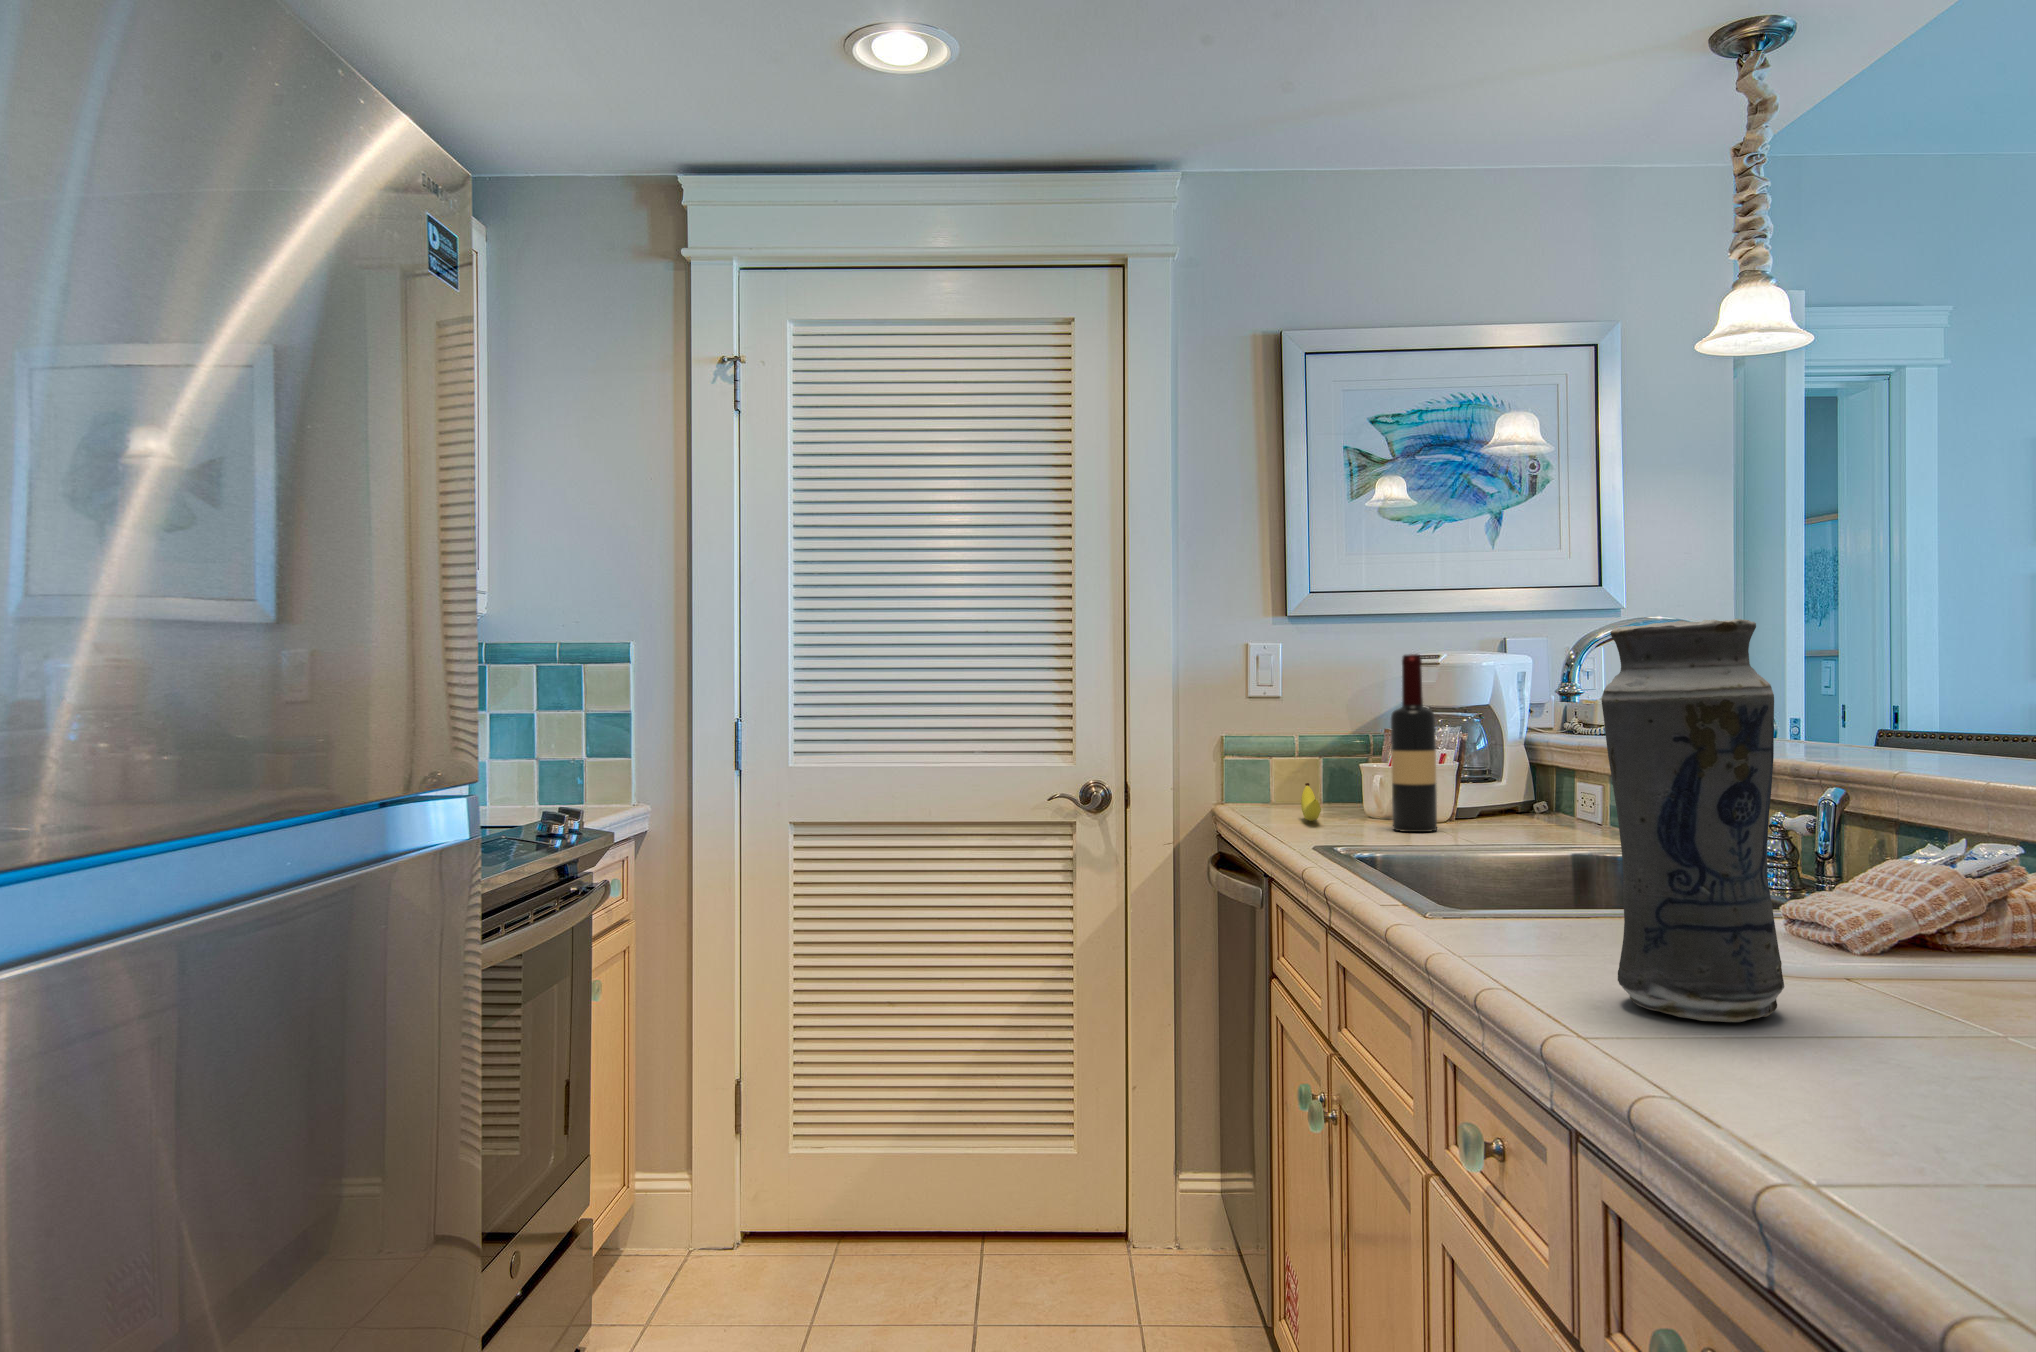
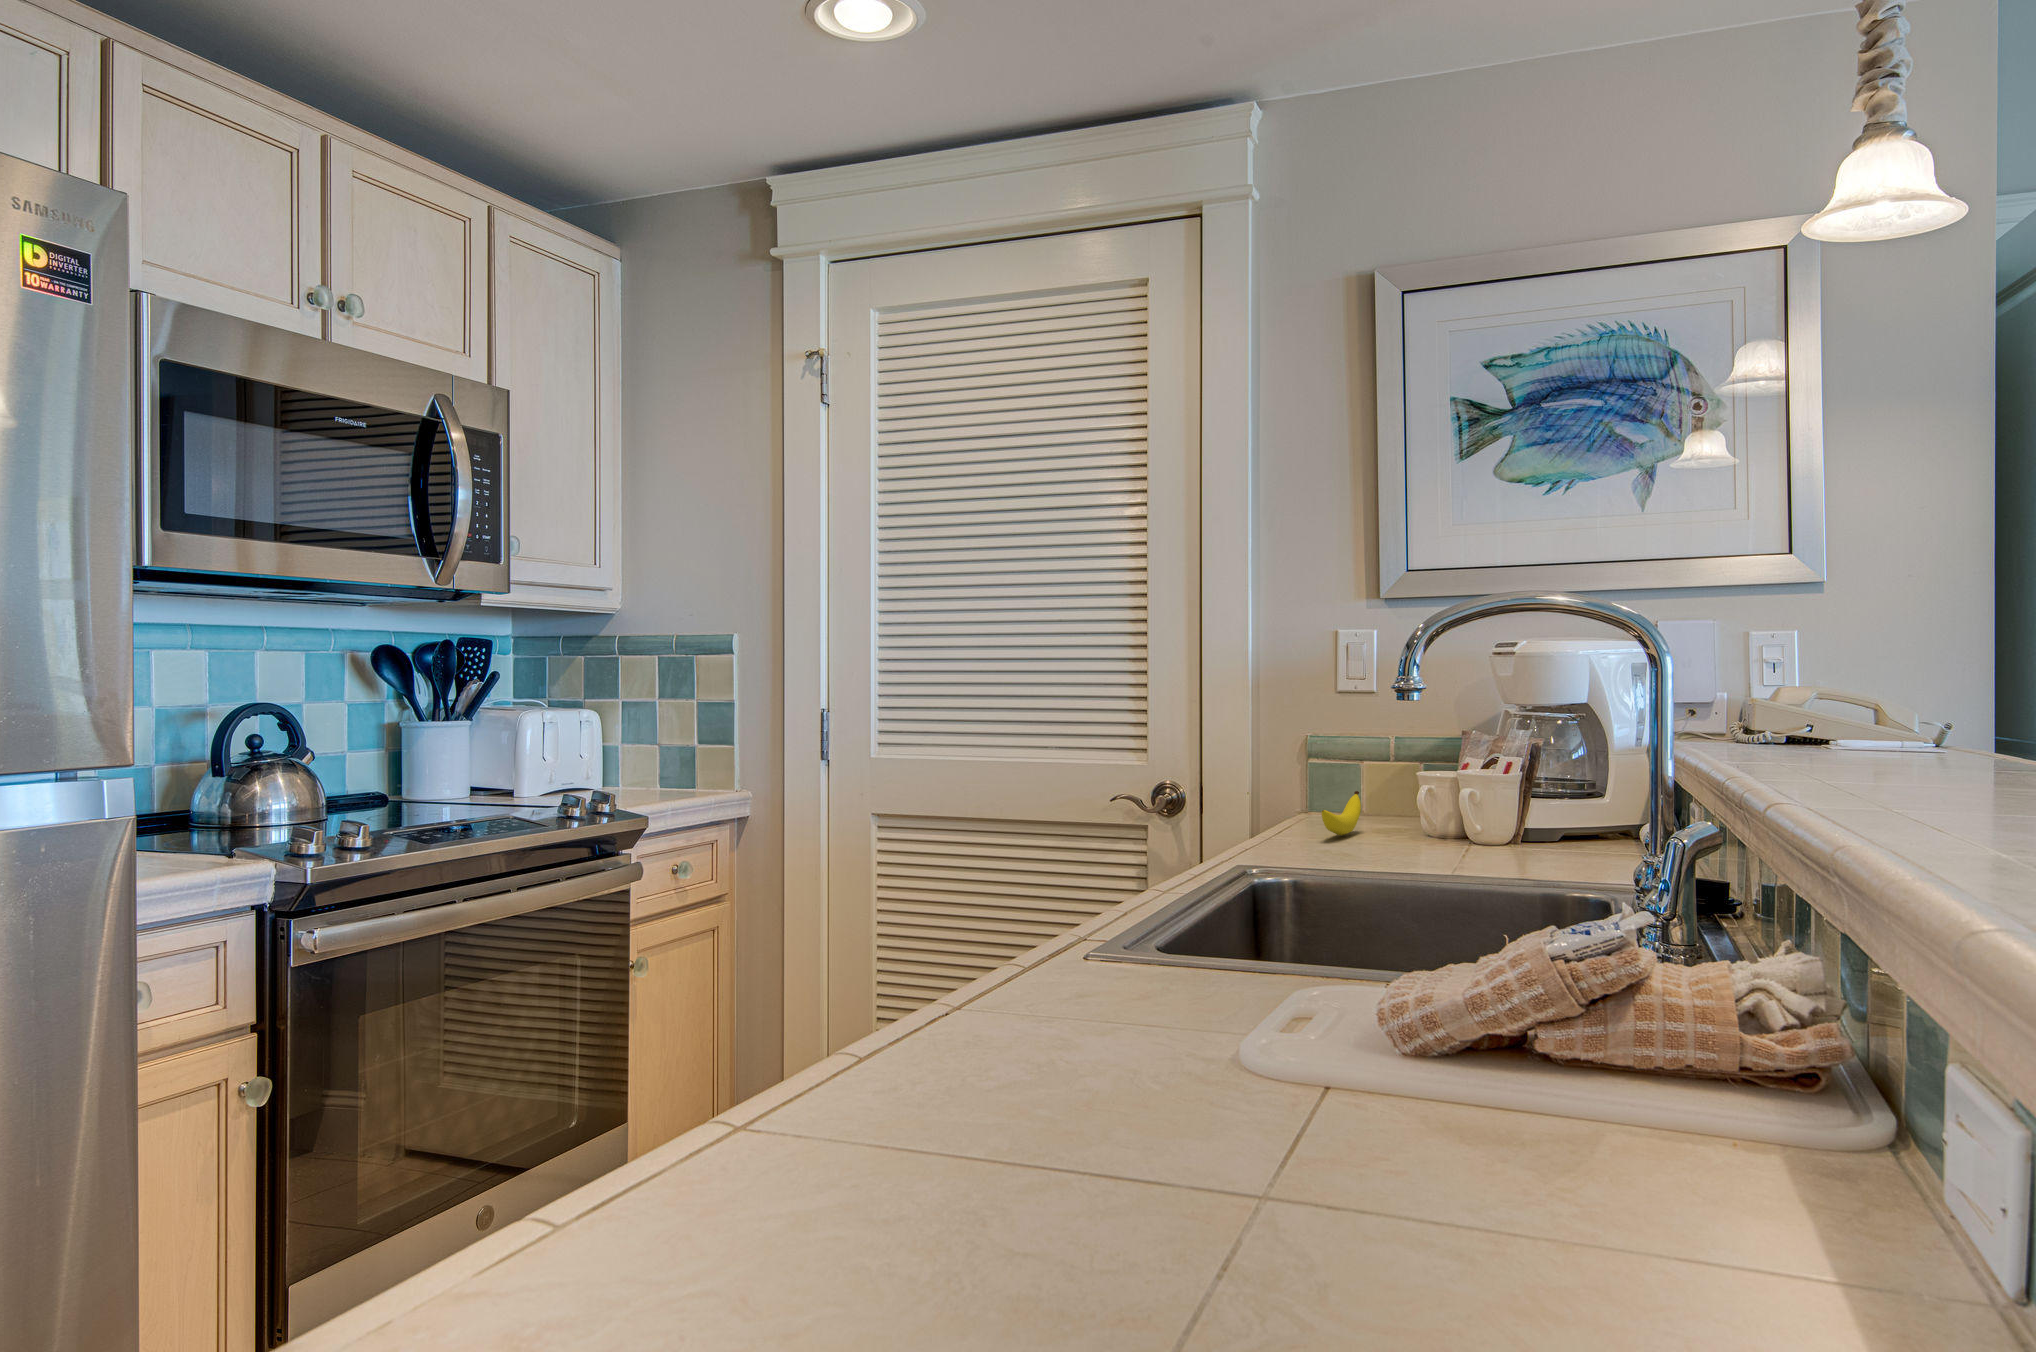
vase: present [1602,619,1784,1022] -> none [895,593,1100,1122]
wine bottle: present [1391,654,1437,832] -> none [1401,642,1456,855]

